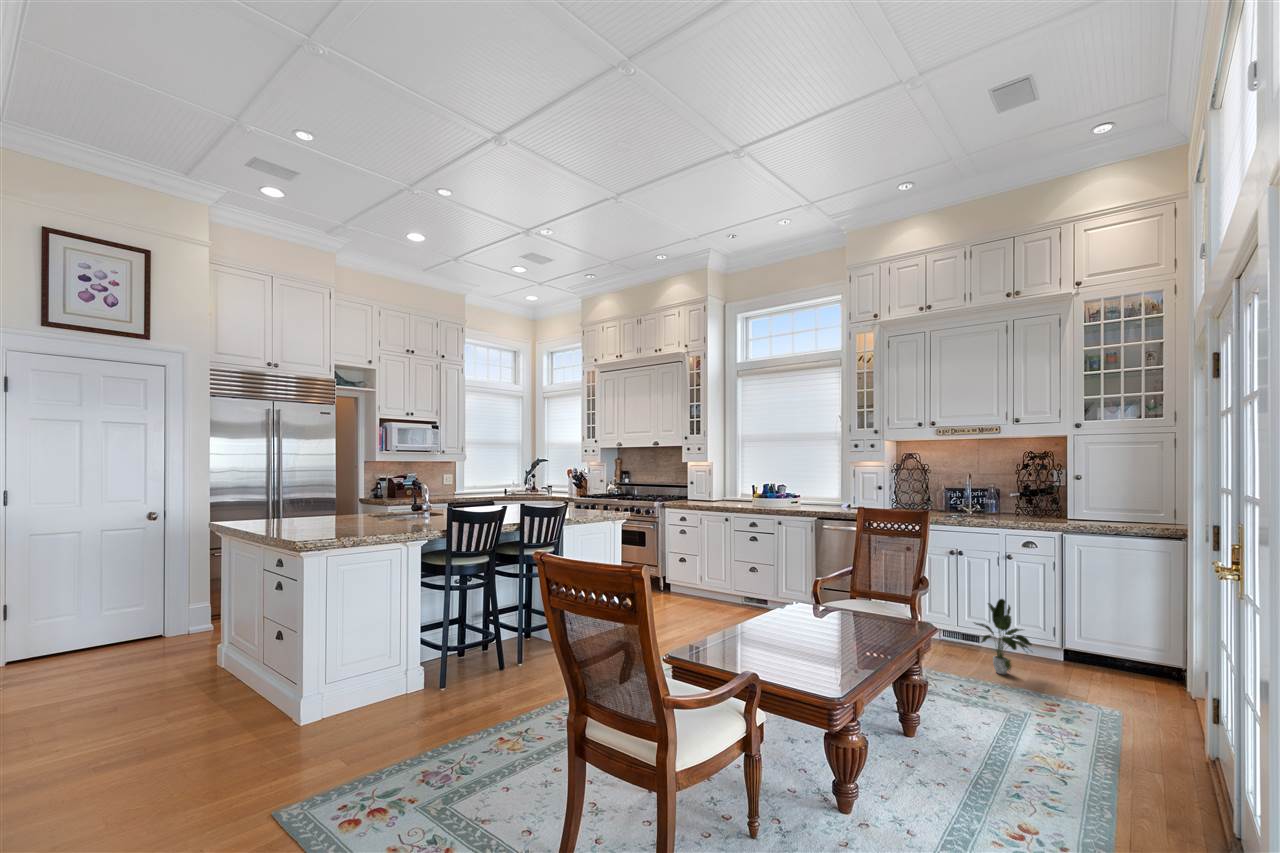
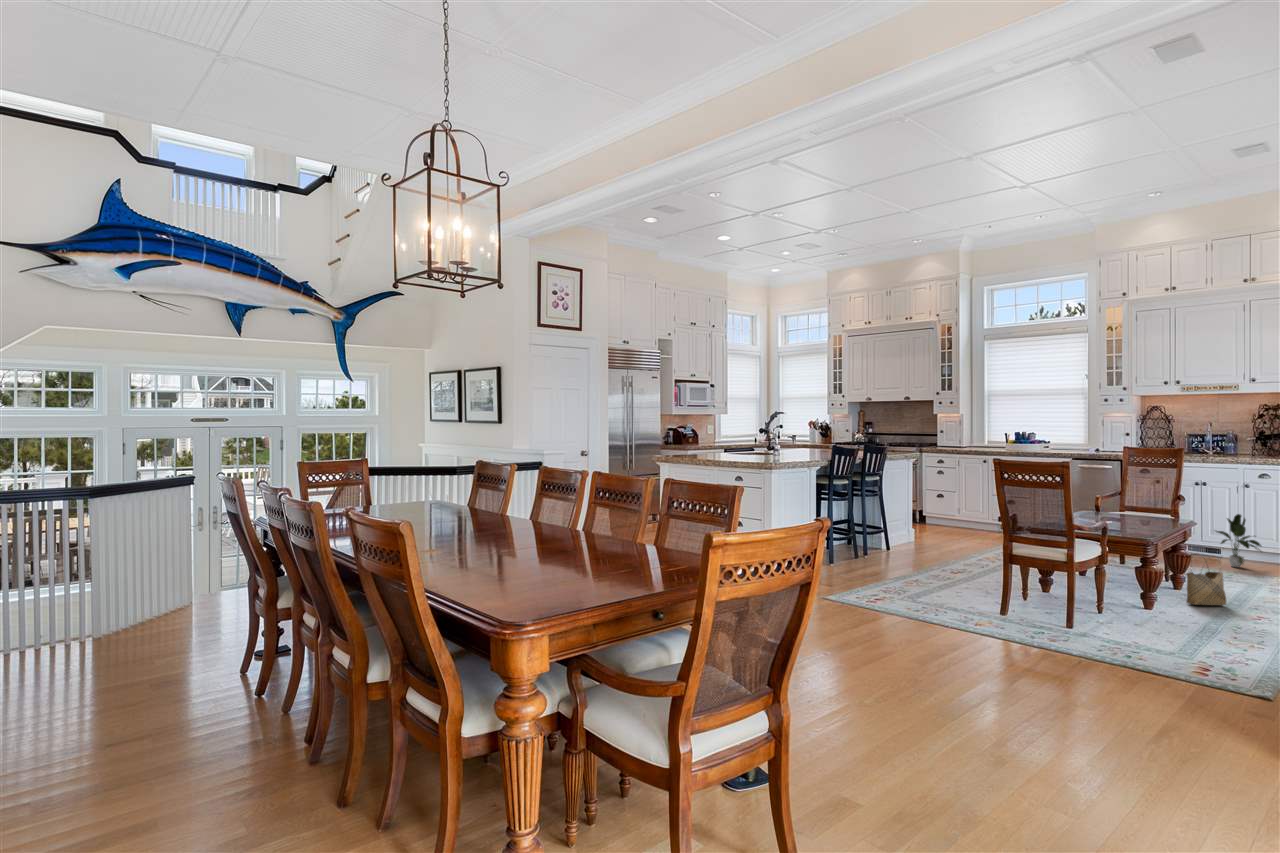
woven basket: none [918,691,981,789] -> present [1186,562,1226,605]

